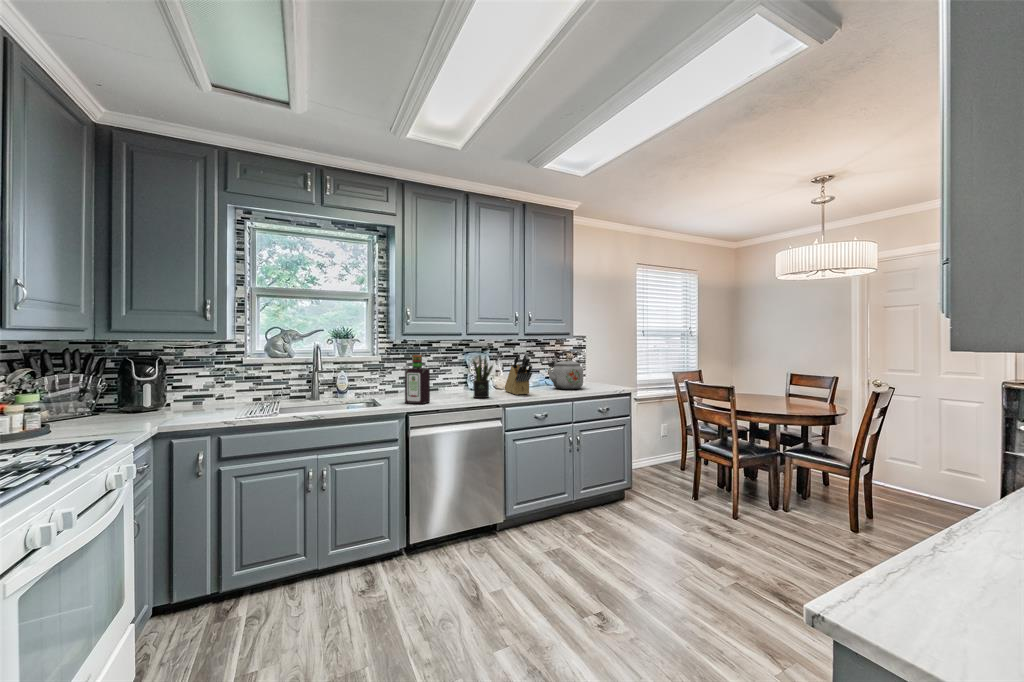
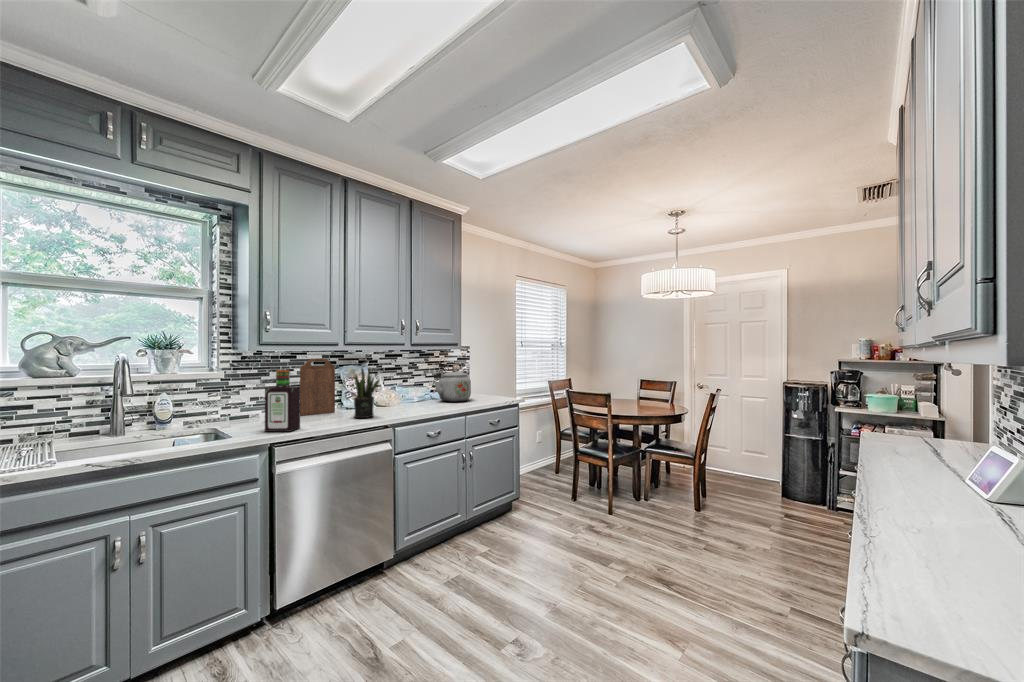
cutting board: none [434,347,461,394] -> present [300,358,335,416]
knife block: present [505,353,532,395] -> none [387,364,423,411]

